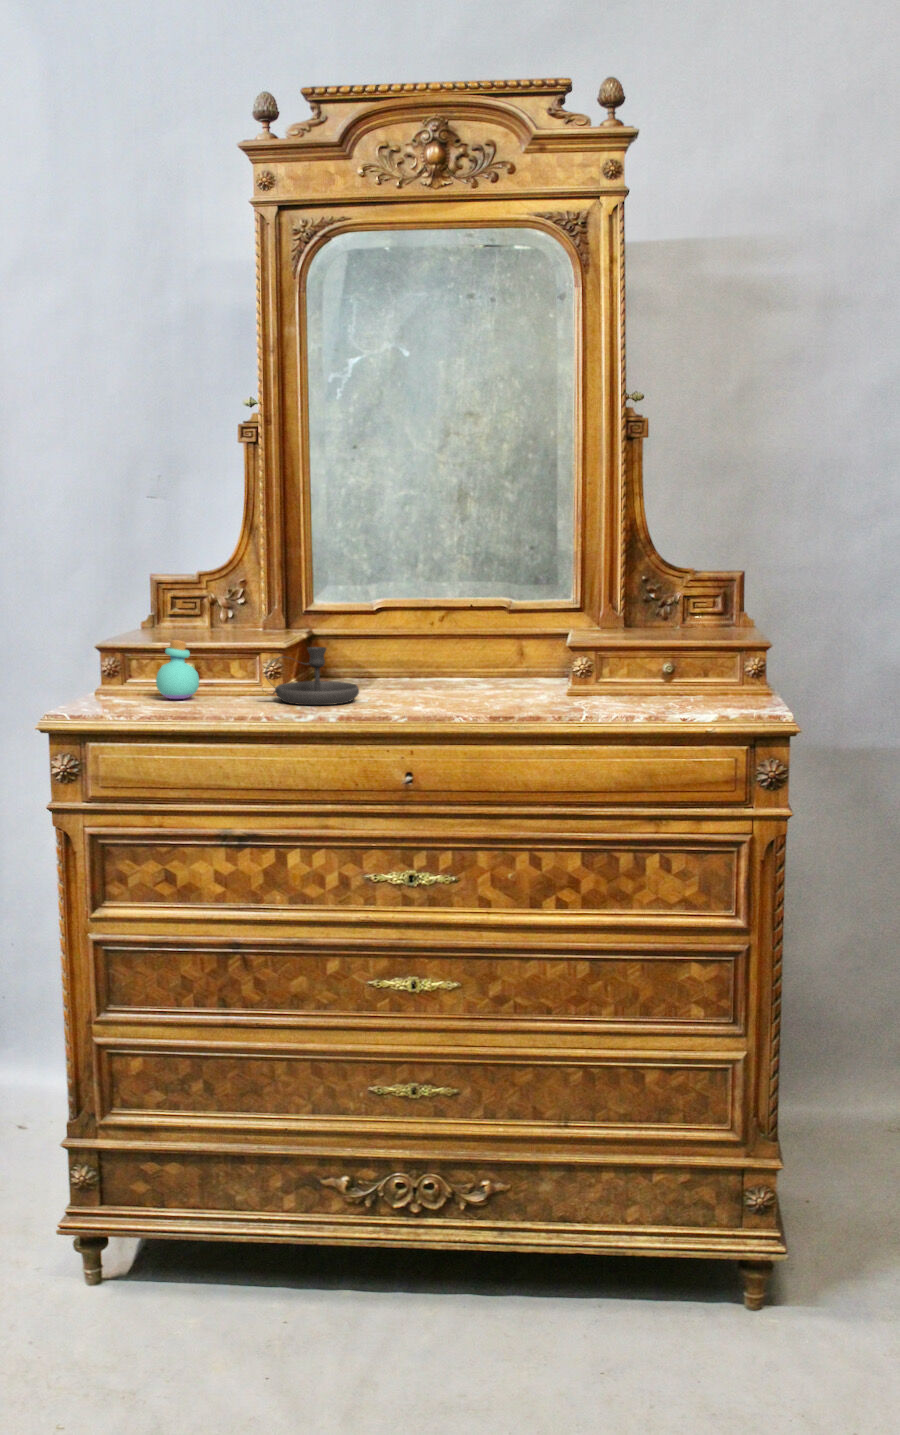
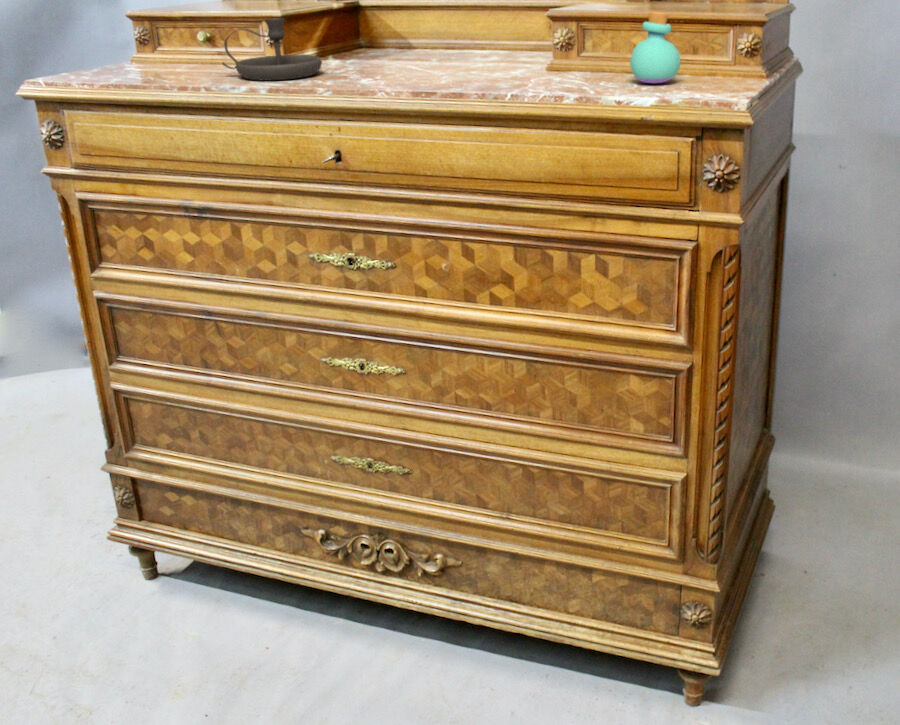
perfume bottle: present [156,640,199,699] -> present [630,12,680,83]

